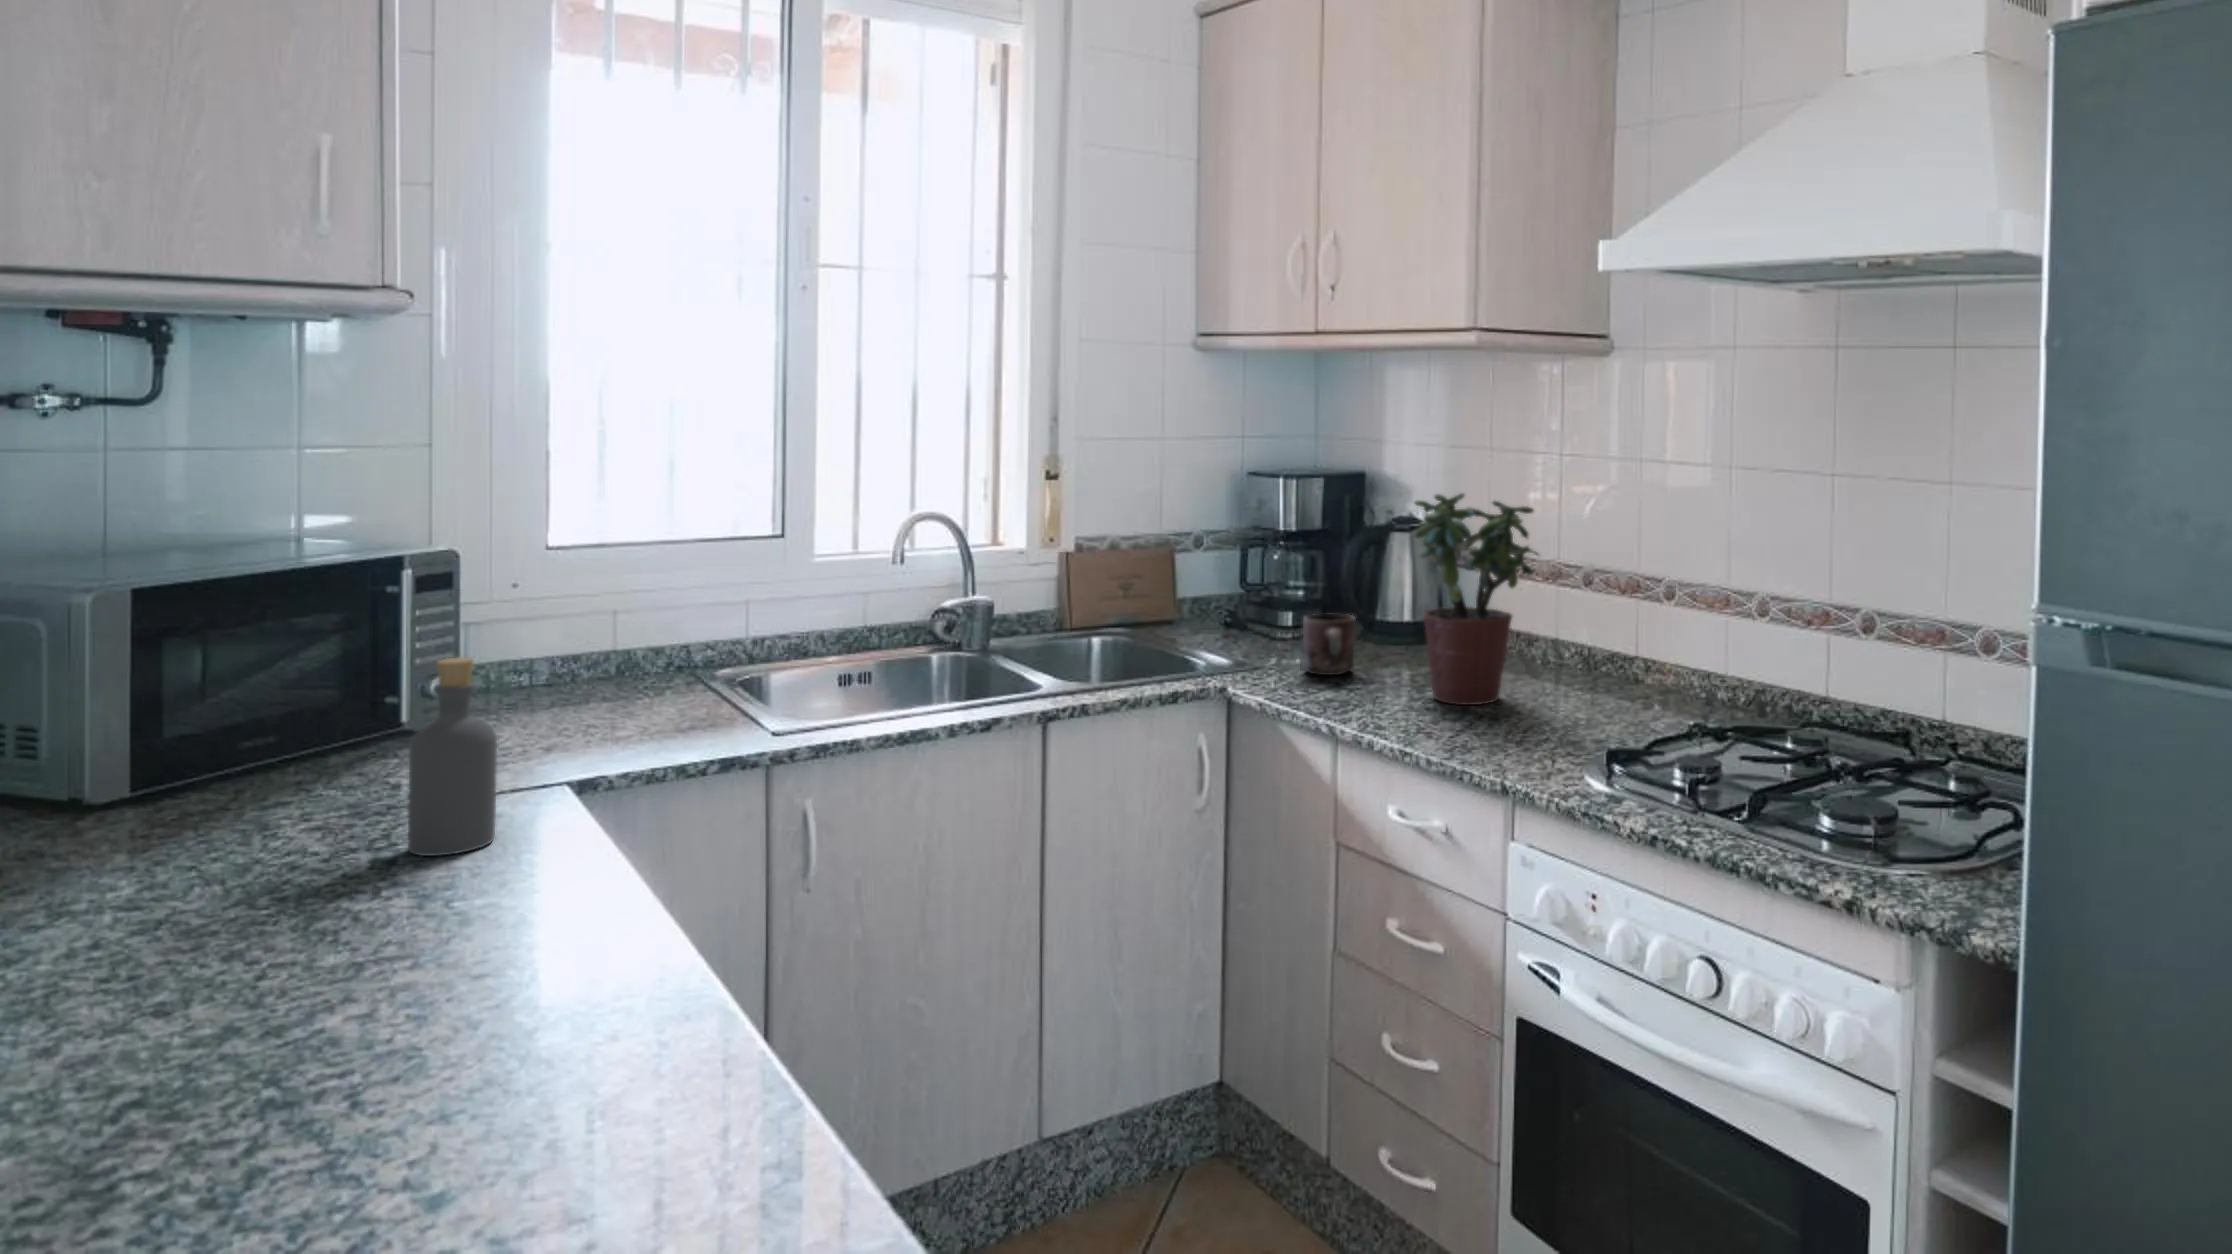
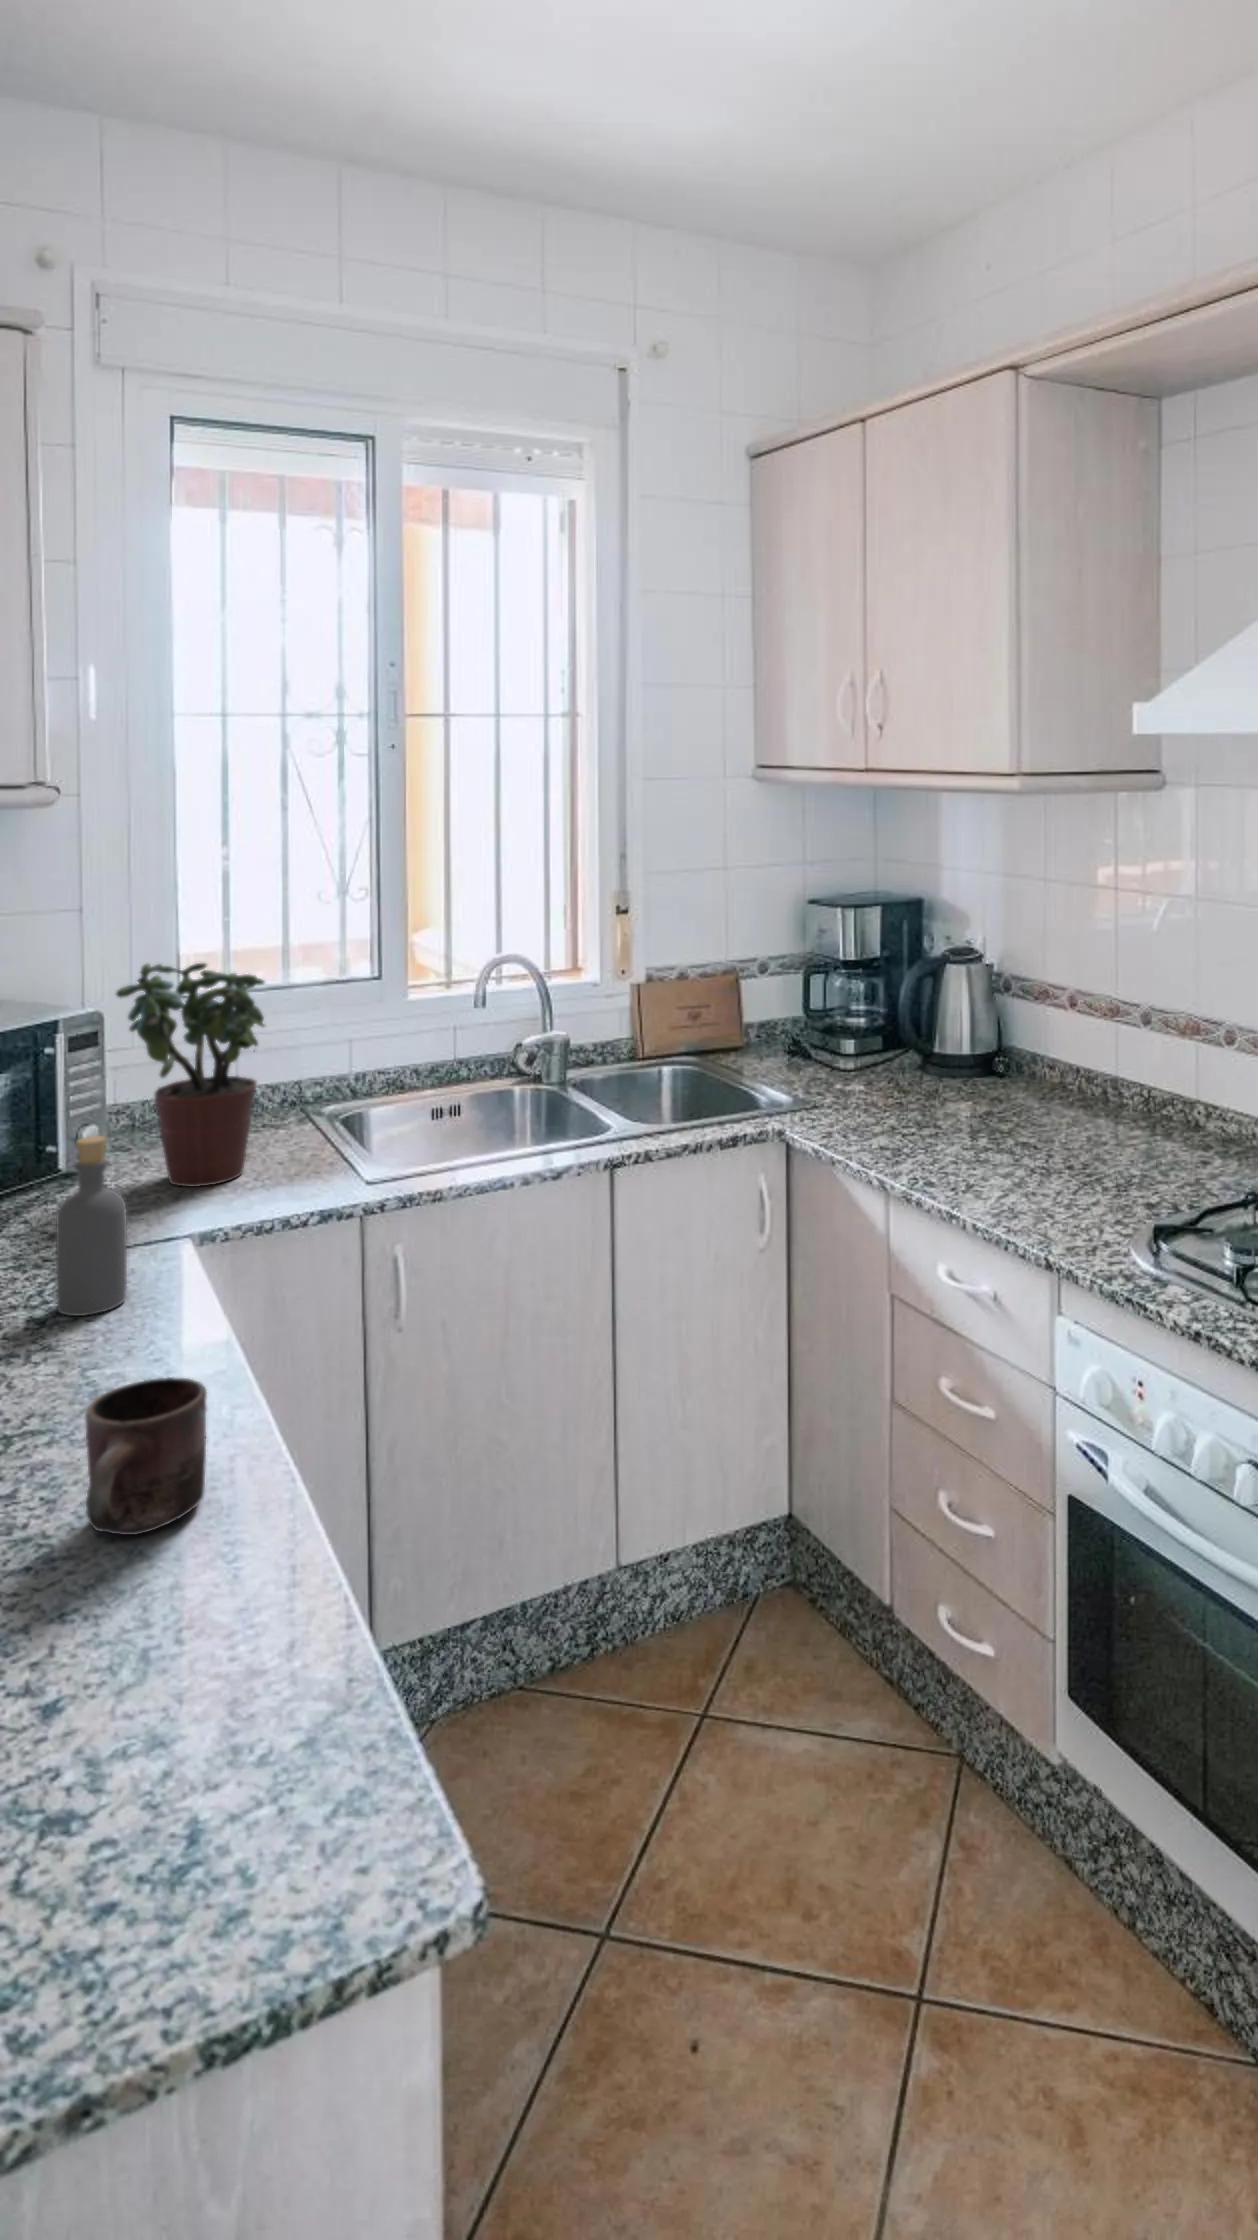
potted plant: present [1415,493,1538,705] -> present [116,963,265,1187]
mug: present [1303,613,1356,675] -> present [85,1377,207,1535]

